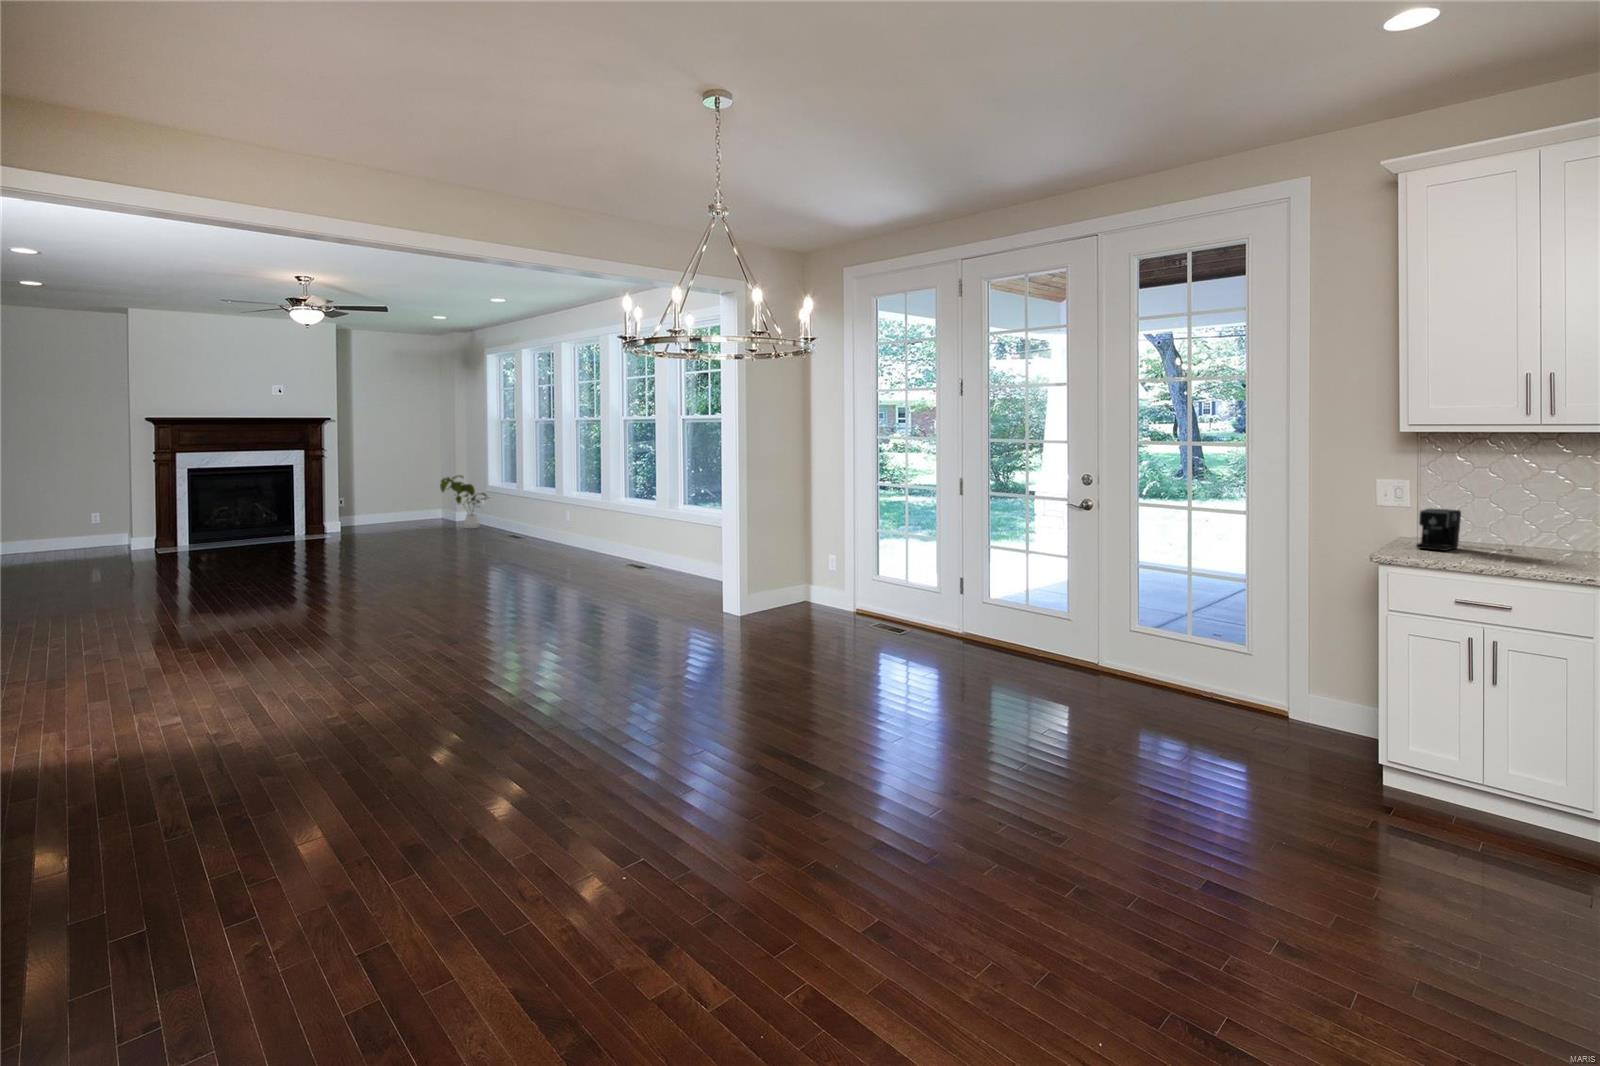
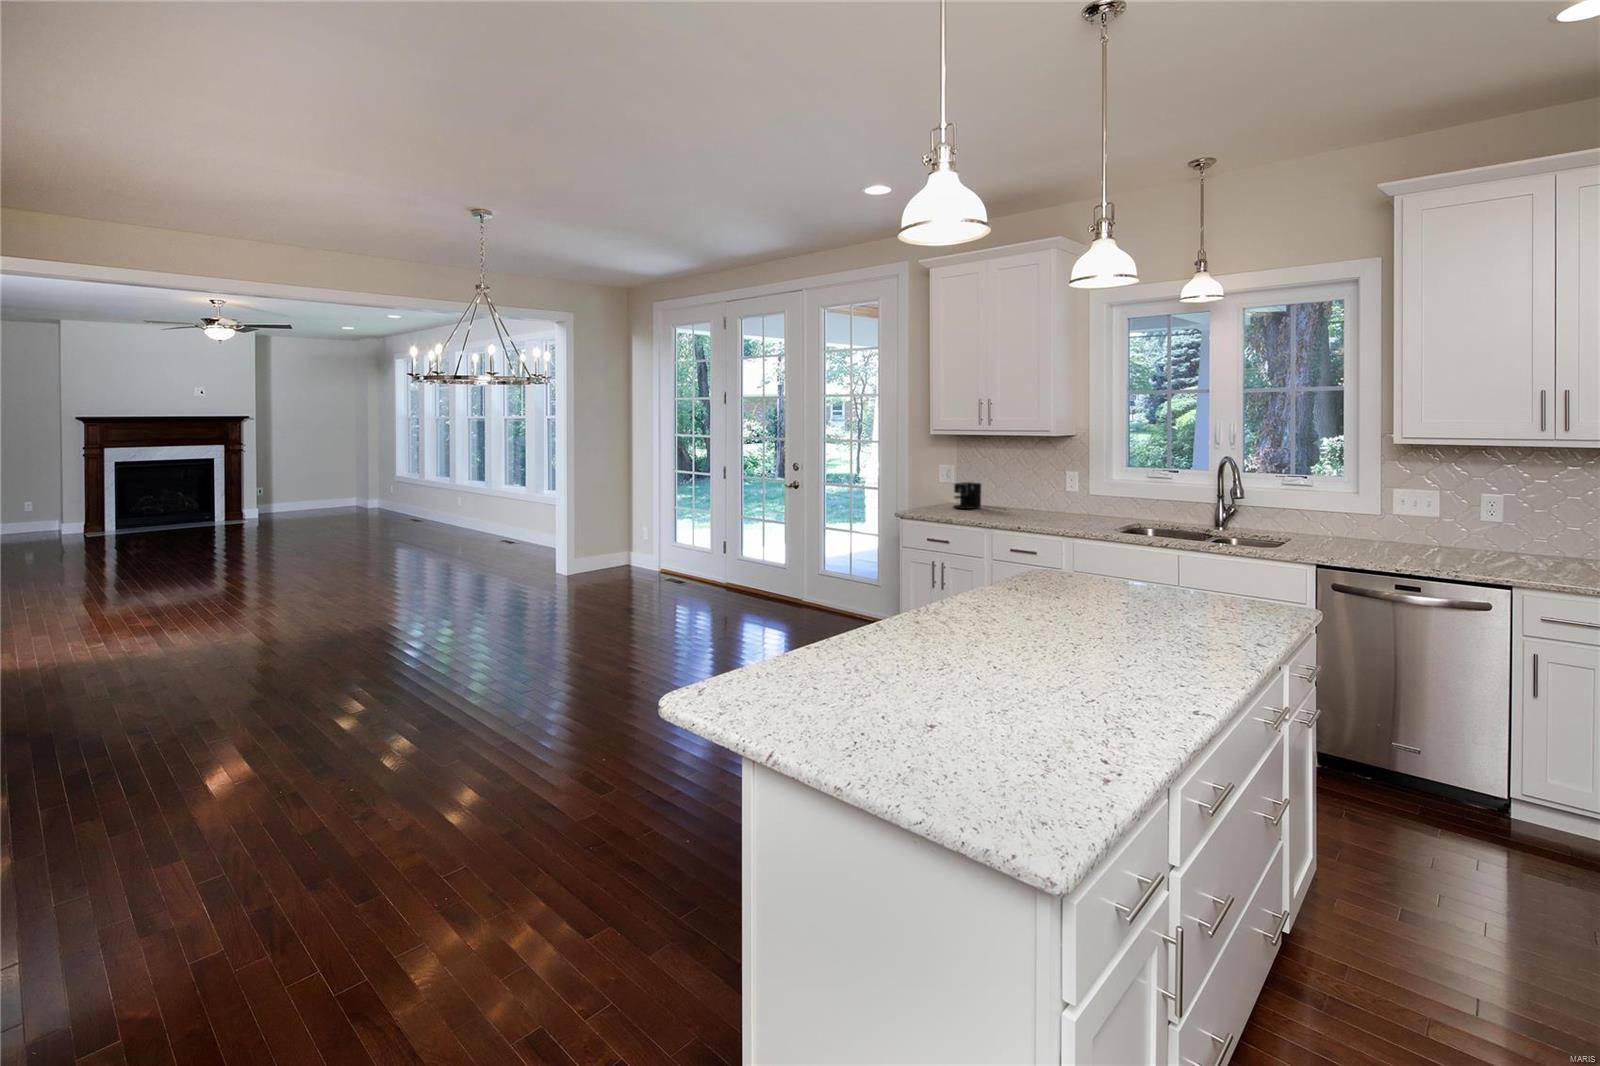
house plant: present [440,475,487,529] -> none [348,468,395,515]

